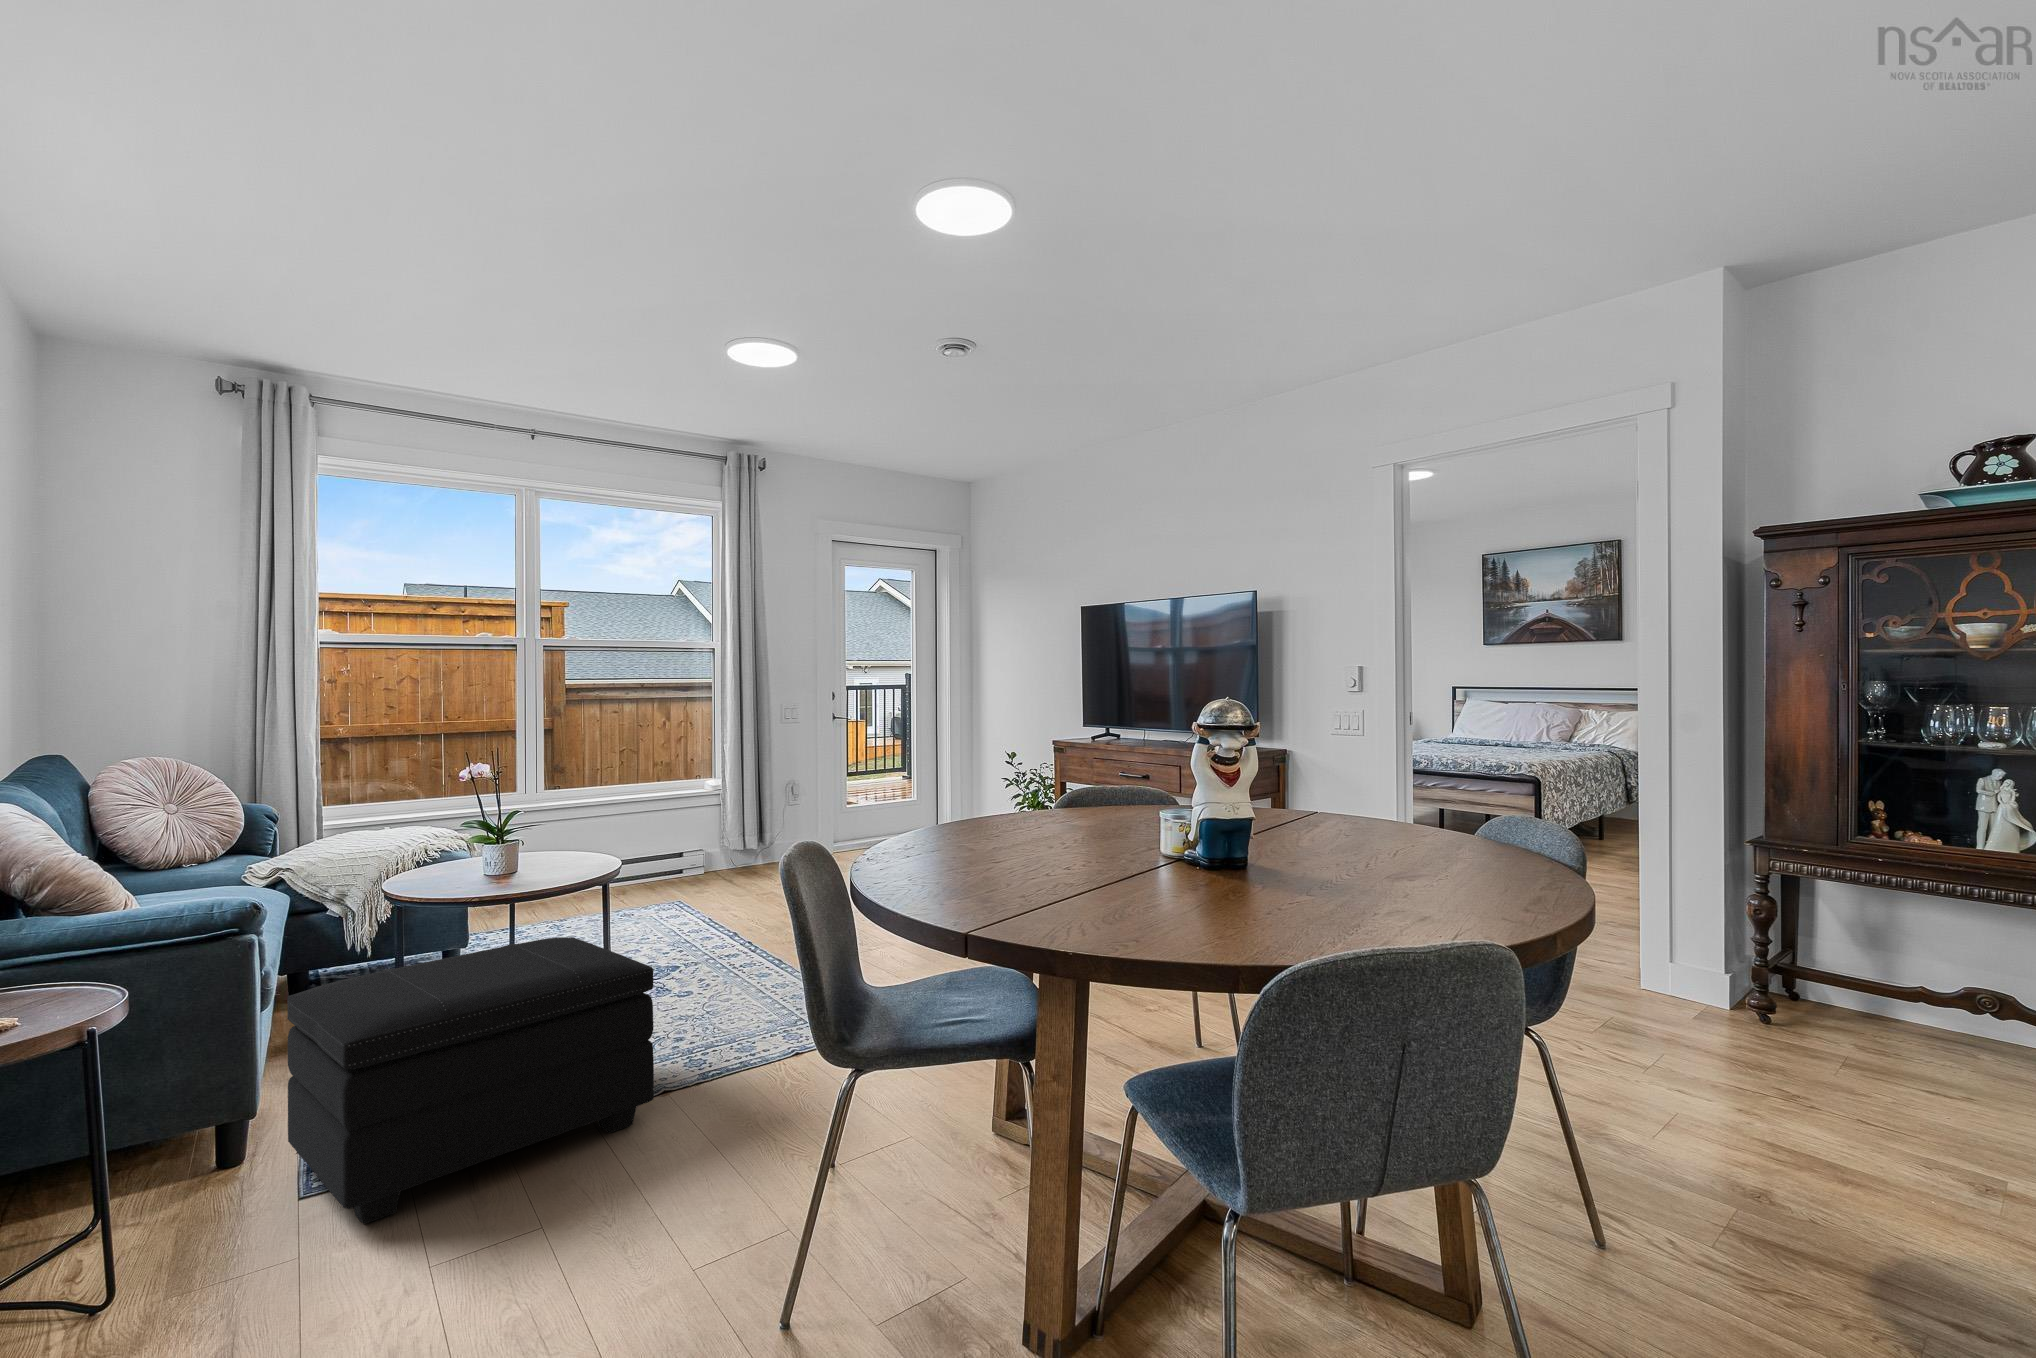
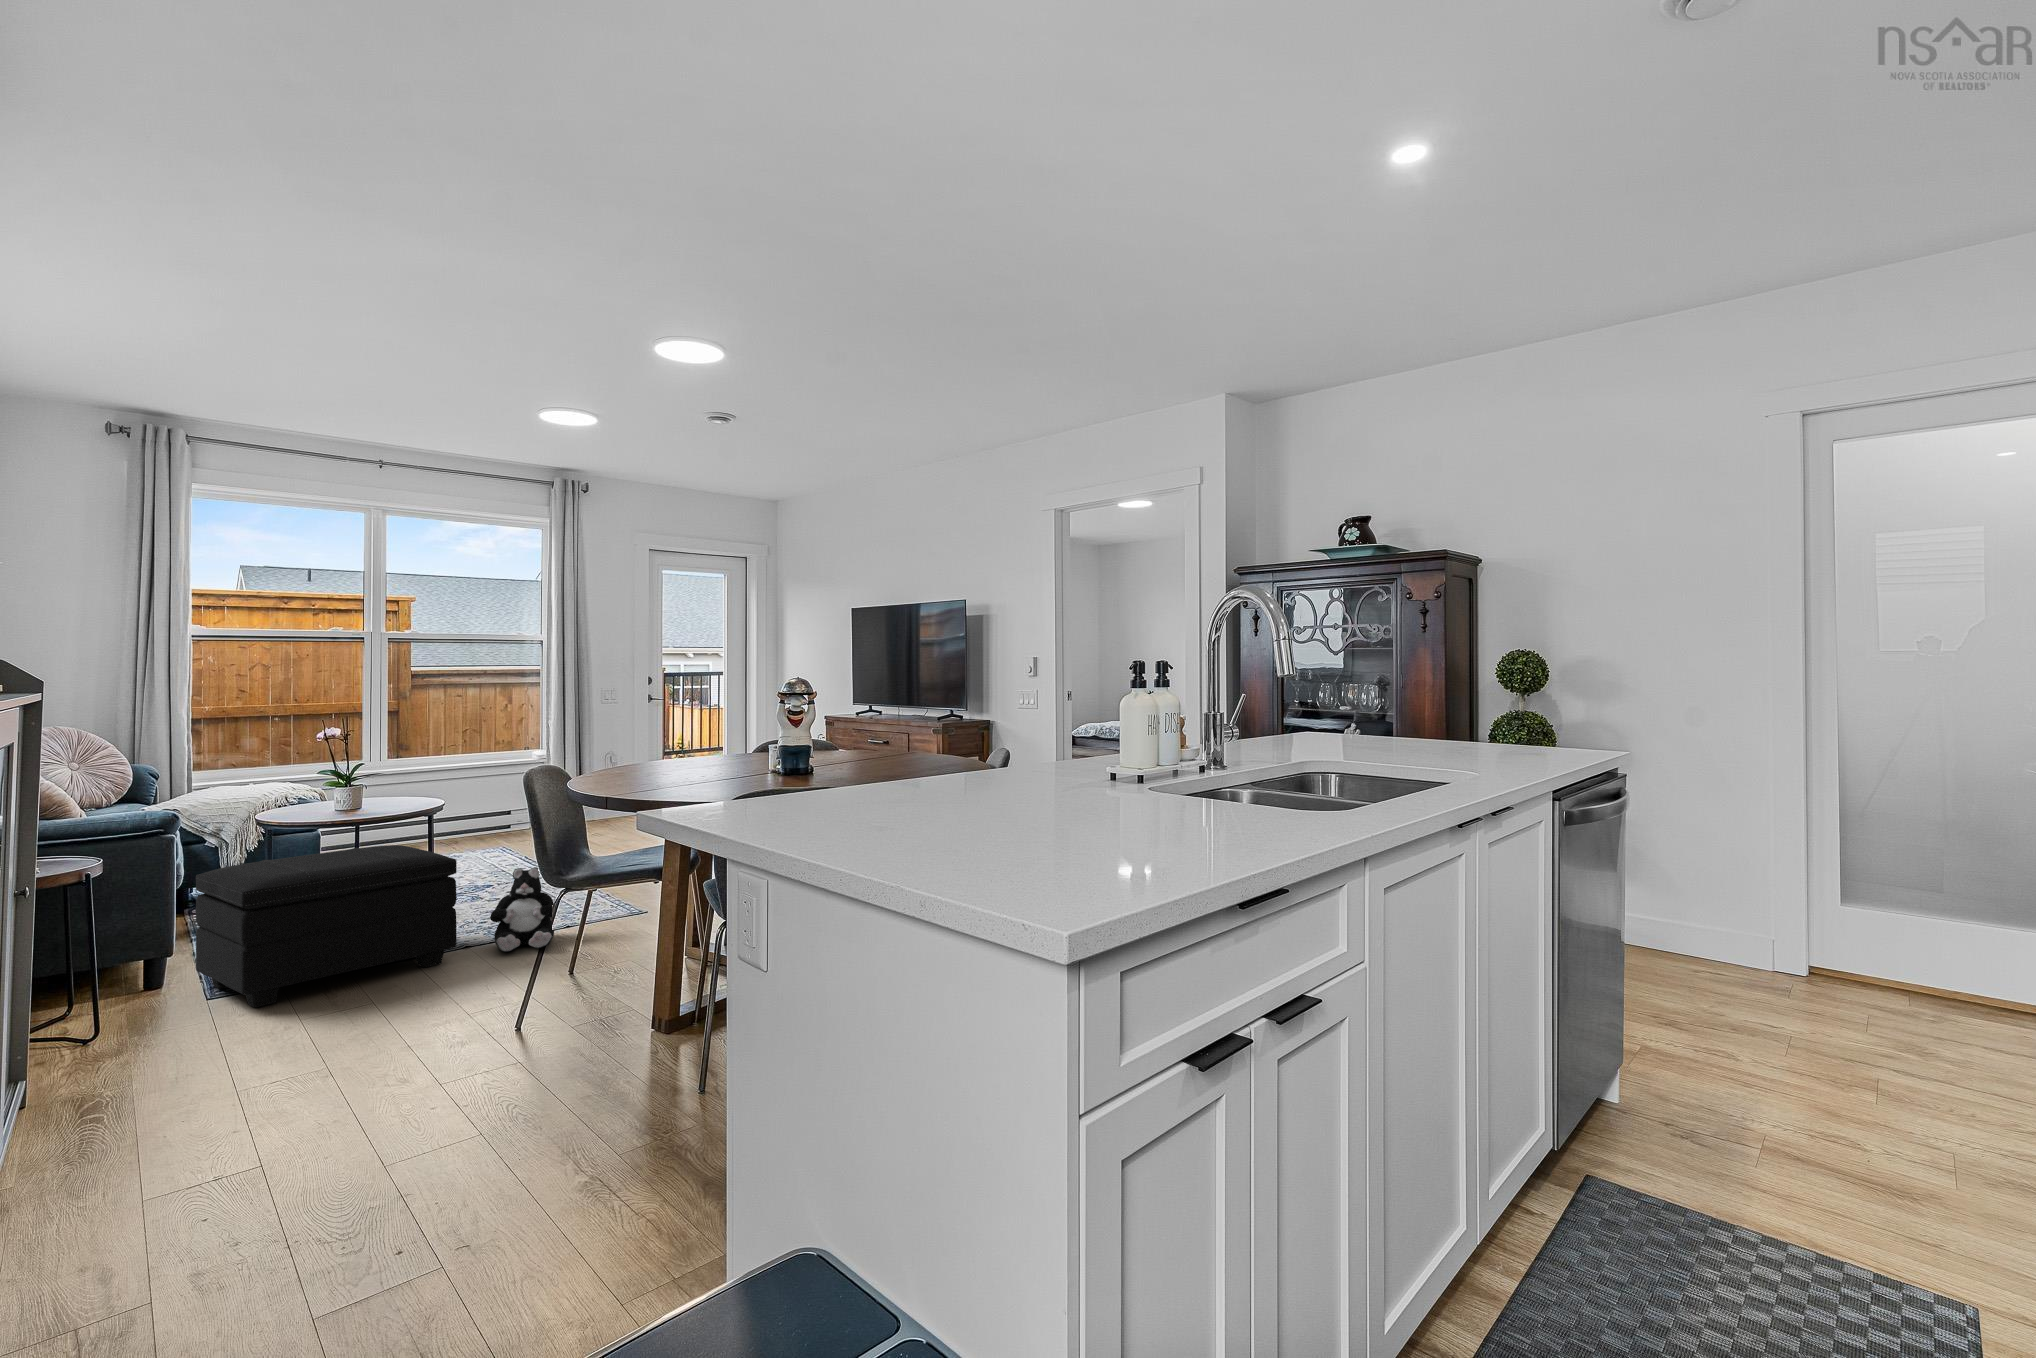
plush toy: none [696,970,789,1103] -> present [490,867,554,952]

